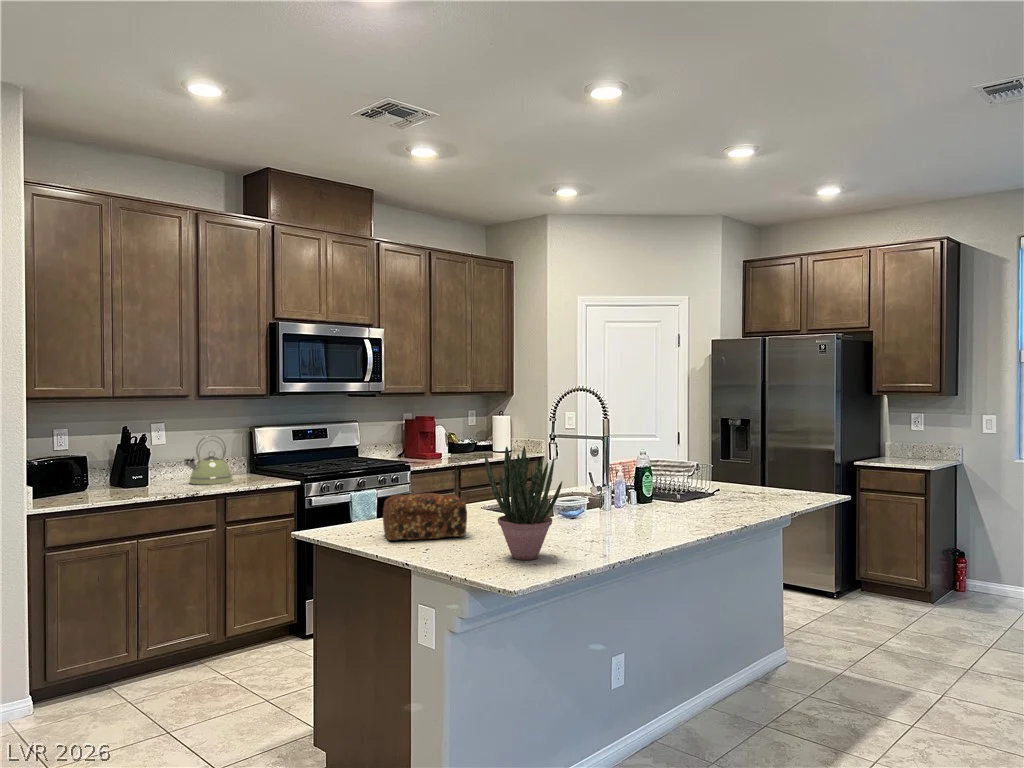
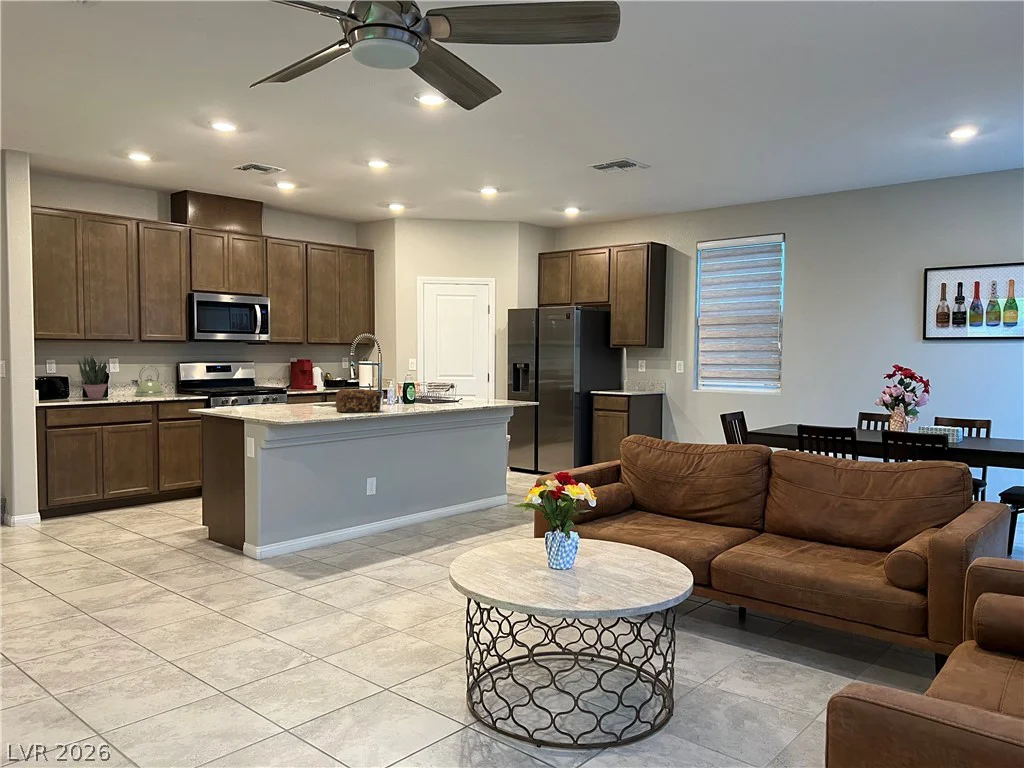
potted plant: present [484,446,562,560] -> present [77,356,108,400]
bread loaf: present [383,493,467,541] -> present [336,389,381,412]

